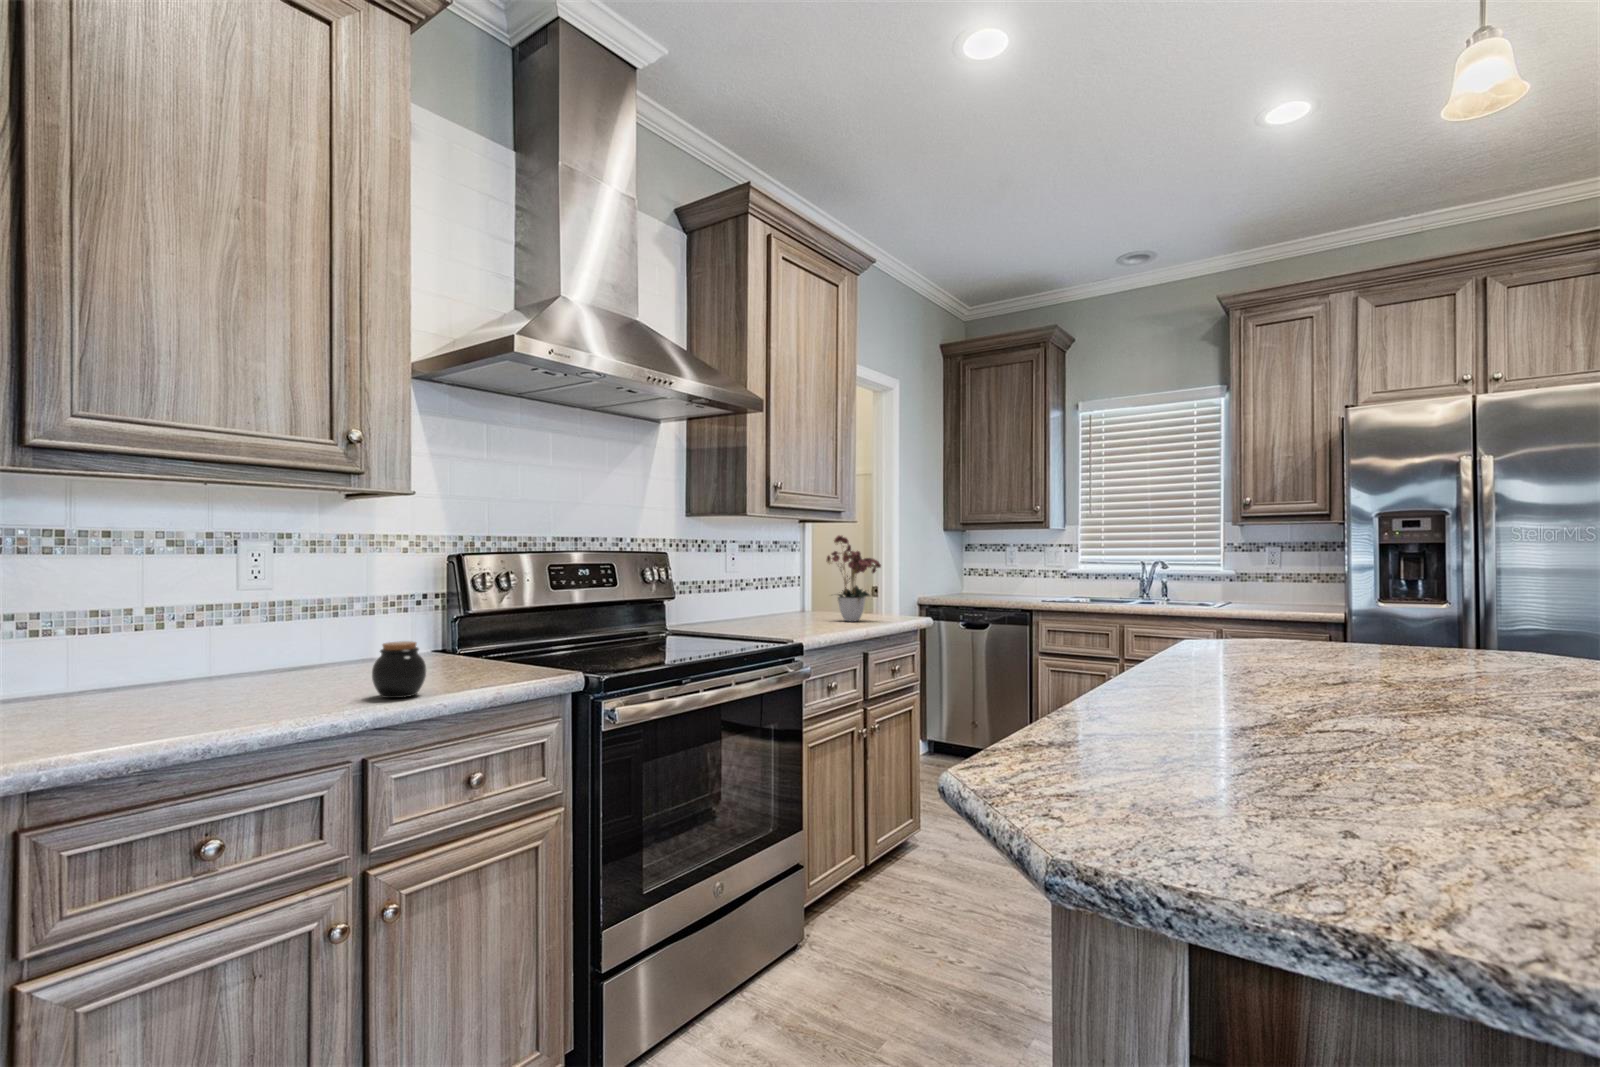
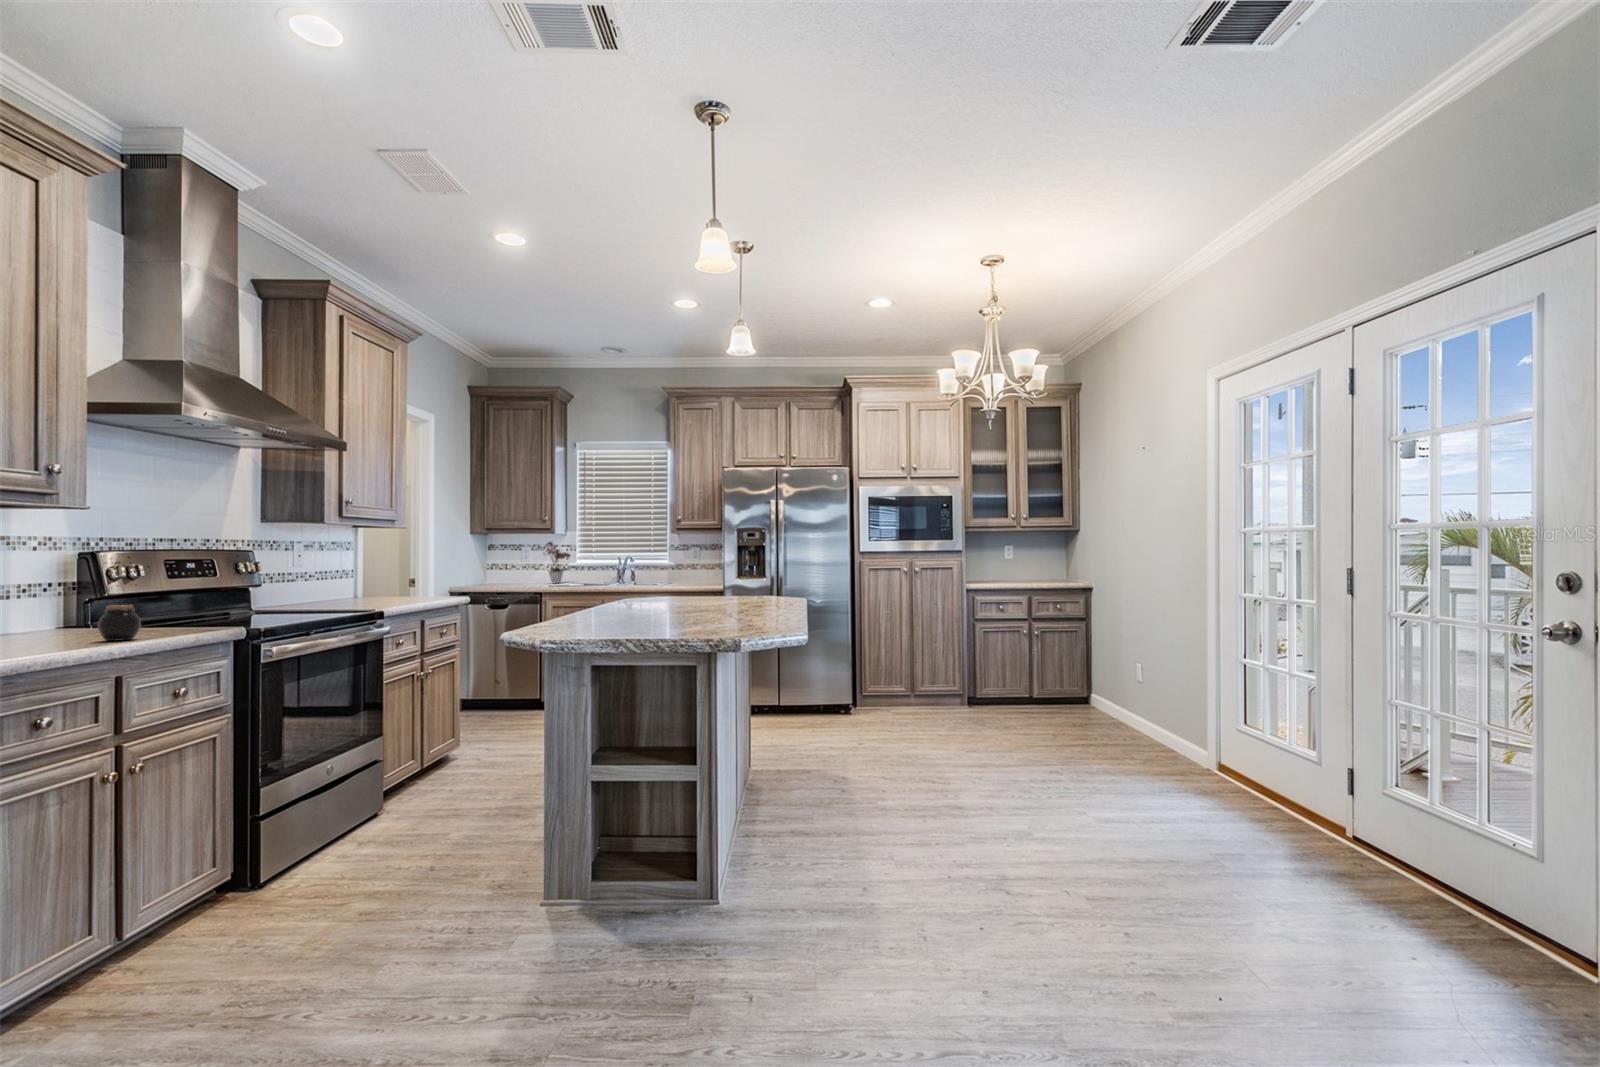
flower arrangement: present [826,536,881,622] -> present [547,542,570,583]

